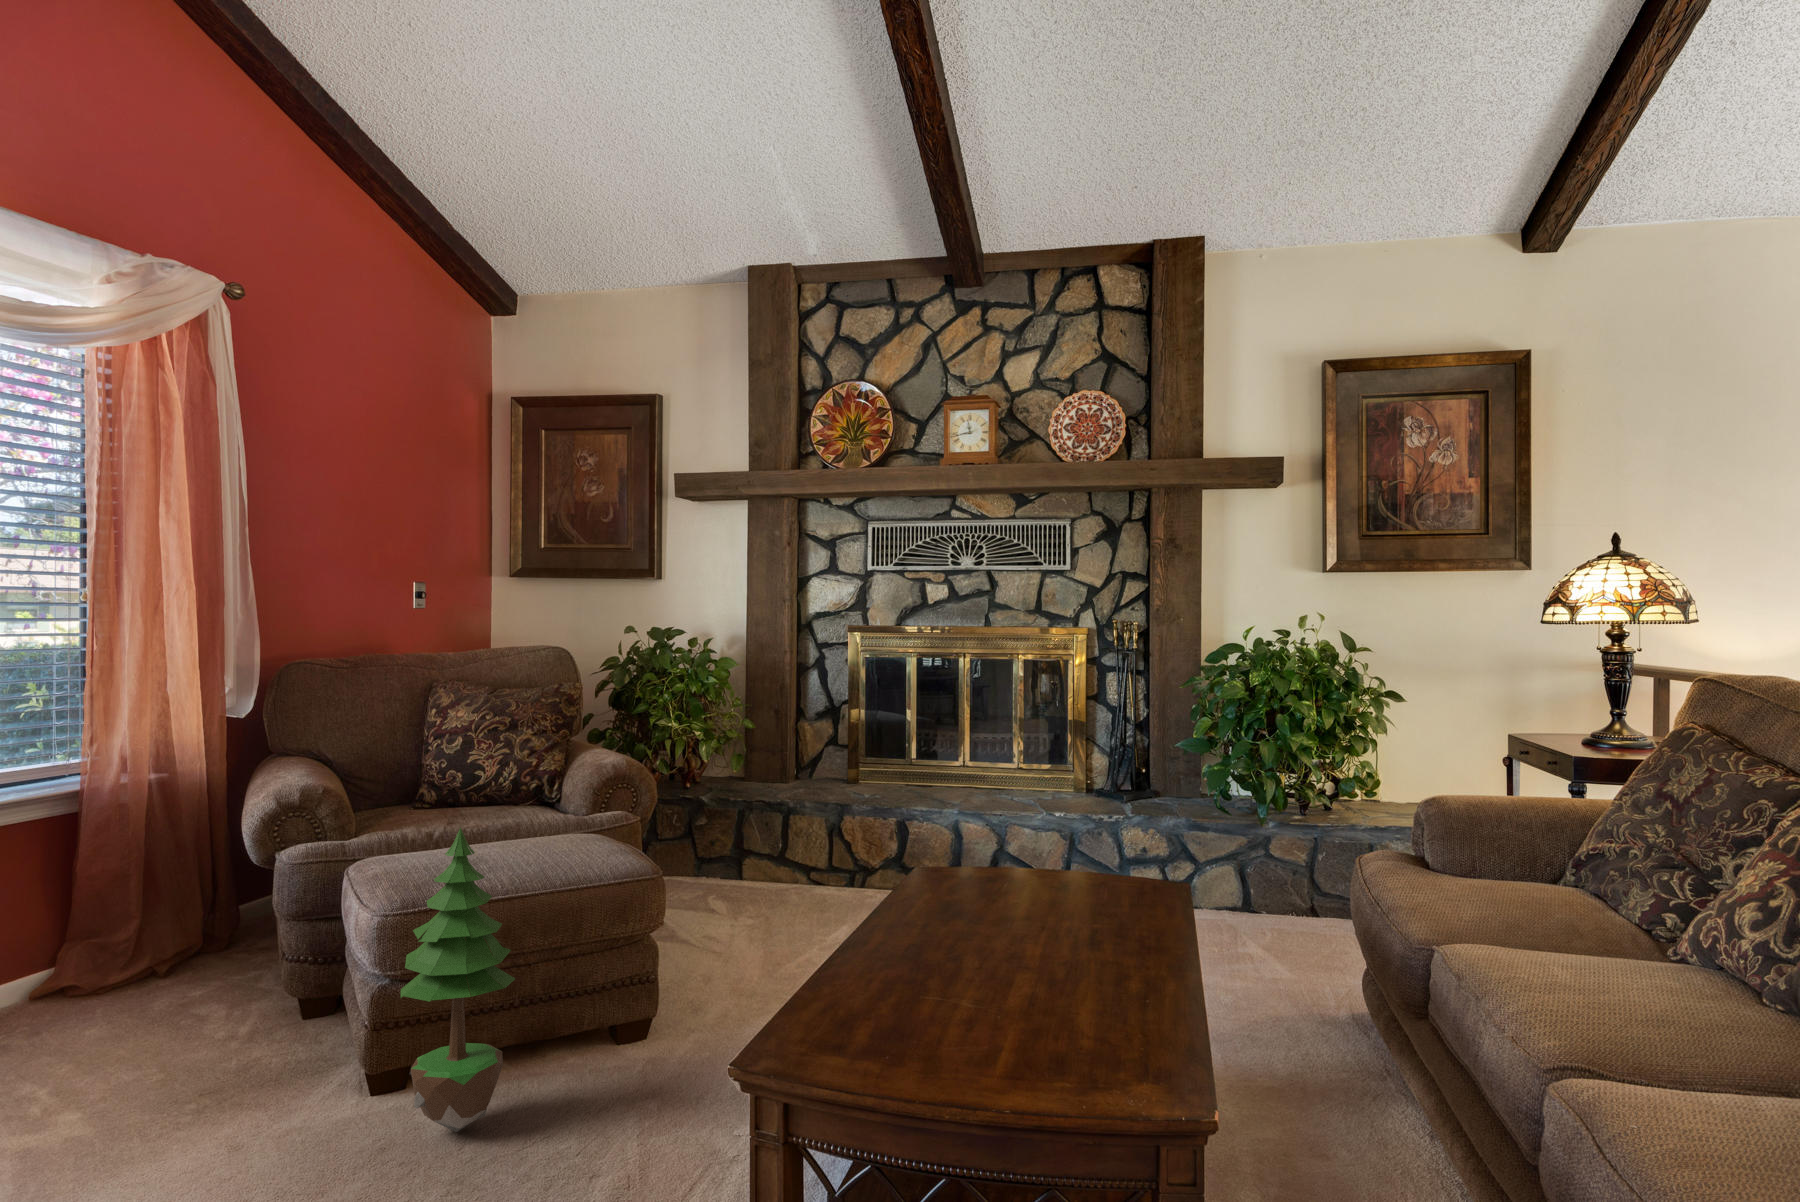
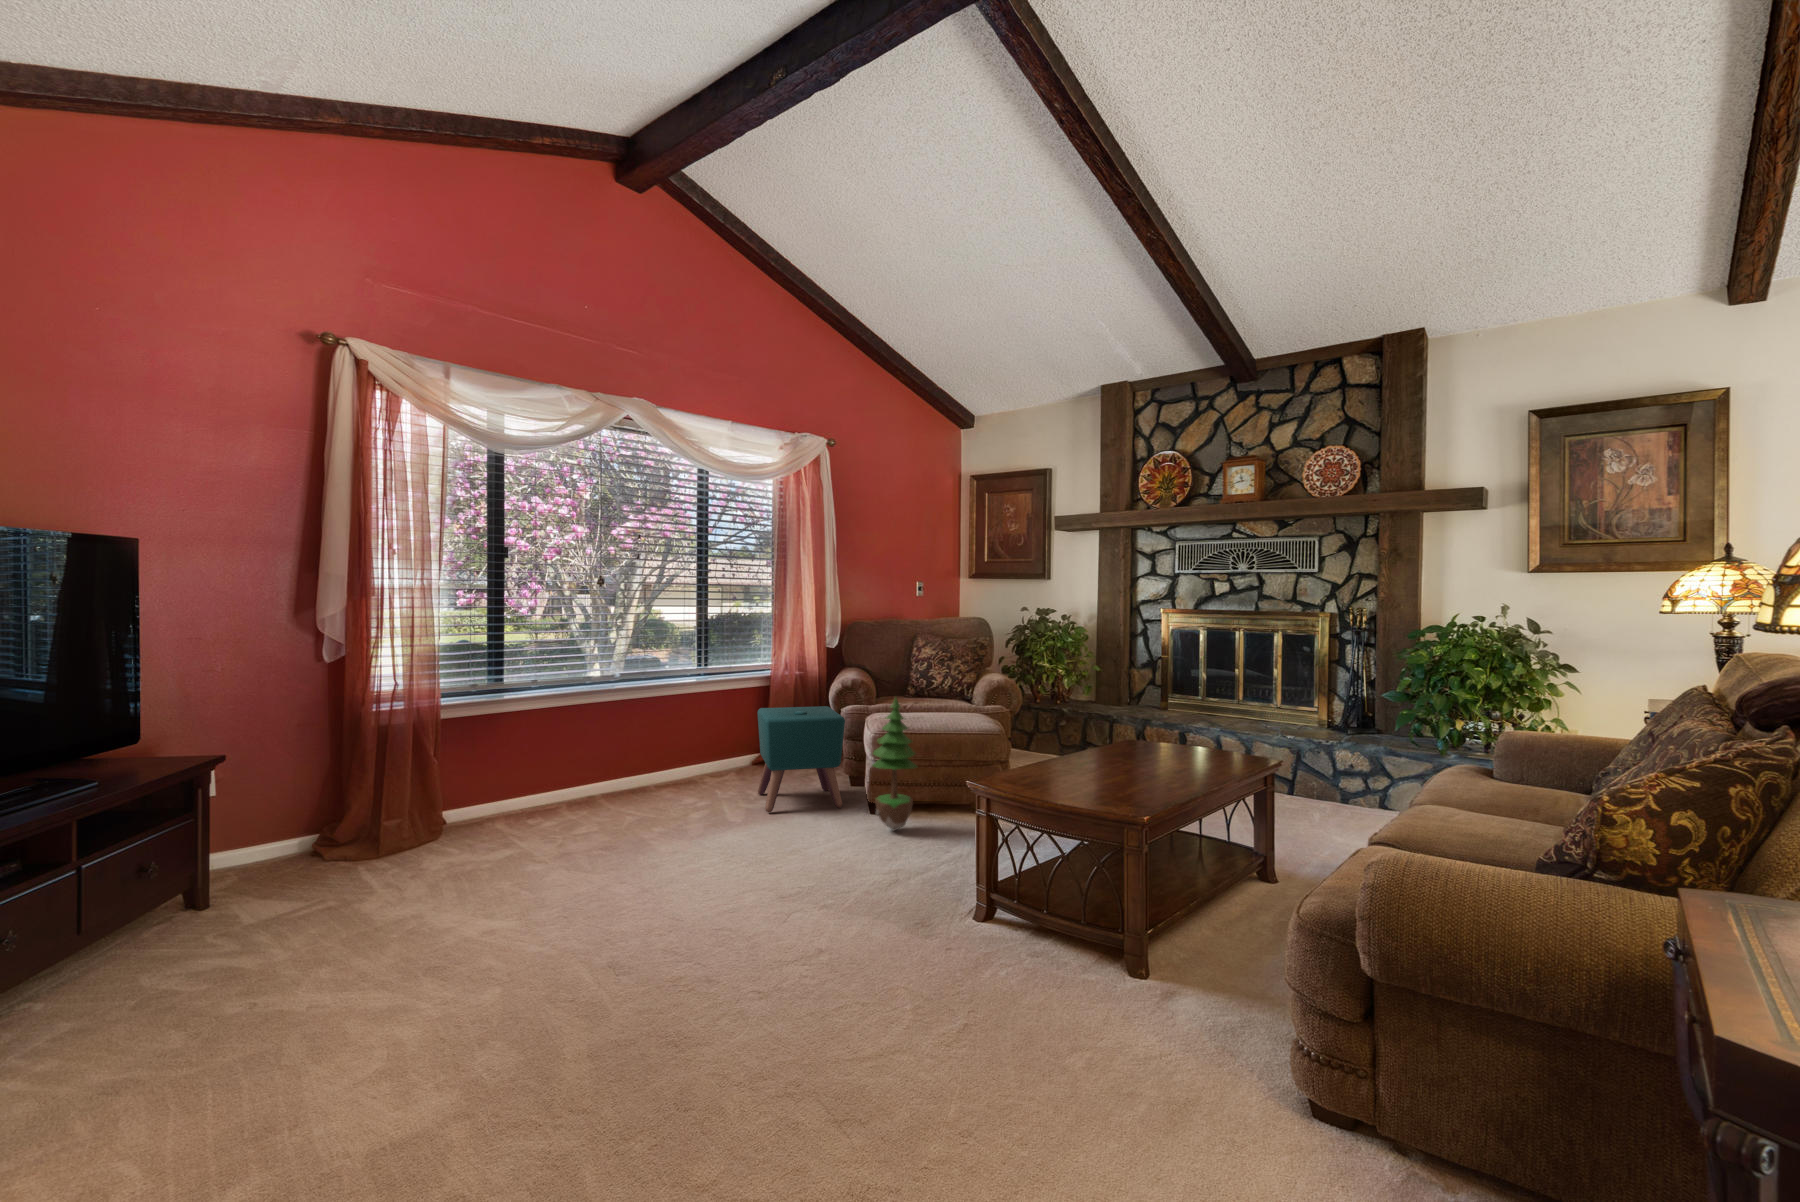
ottoman: none [59,855,314,1149] -> present [757,706,845,813]

